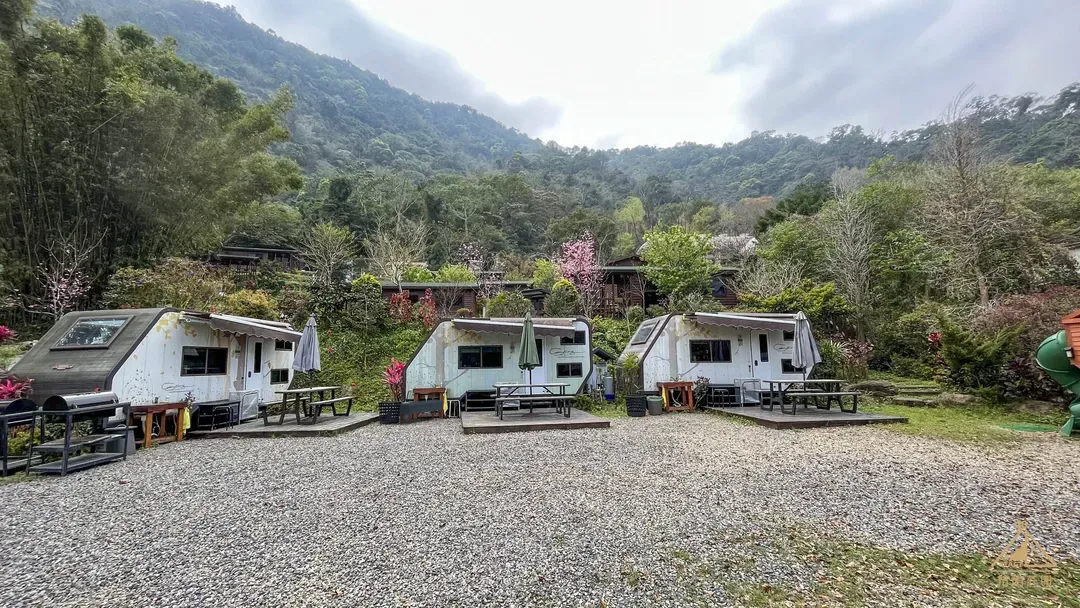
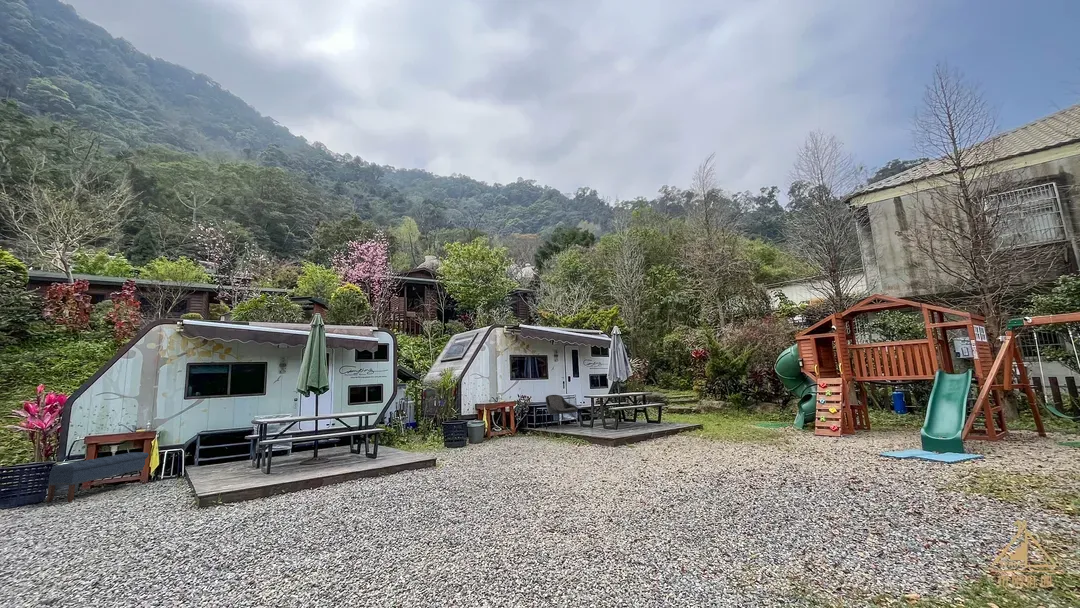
lounge chair: none [727,377,761,410] -> present [545,395,578,428]

